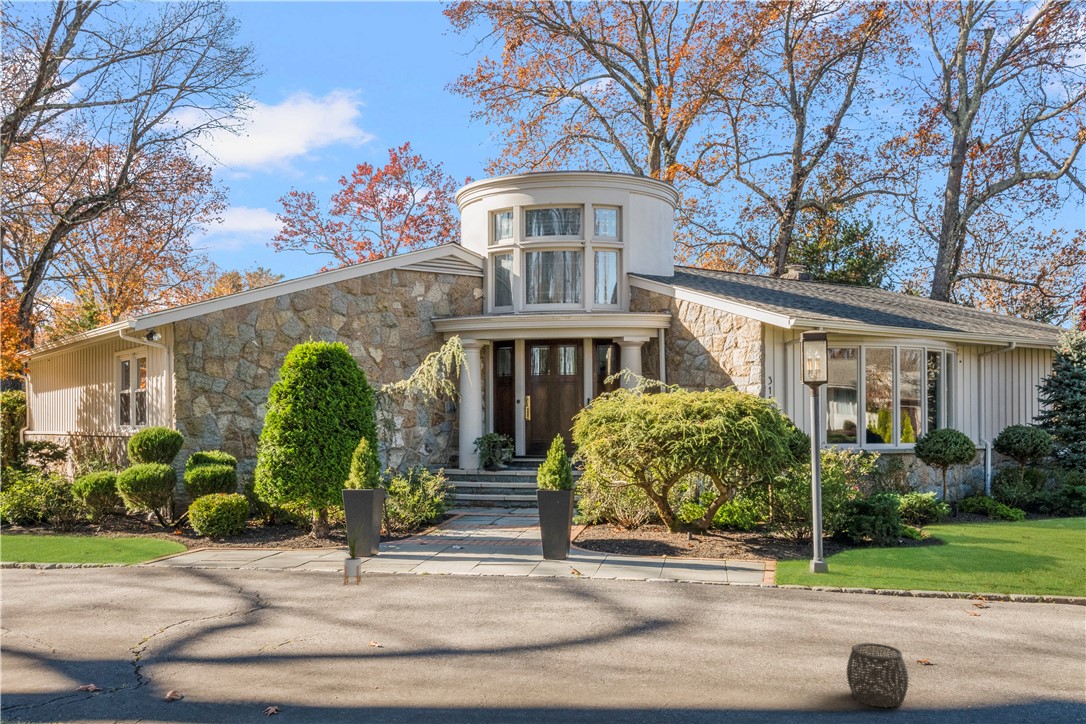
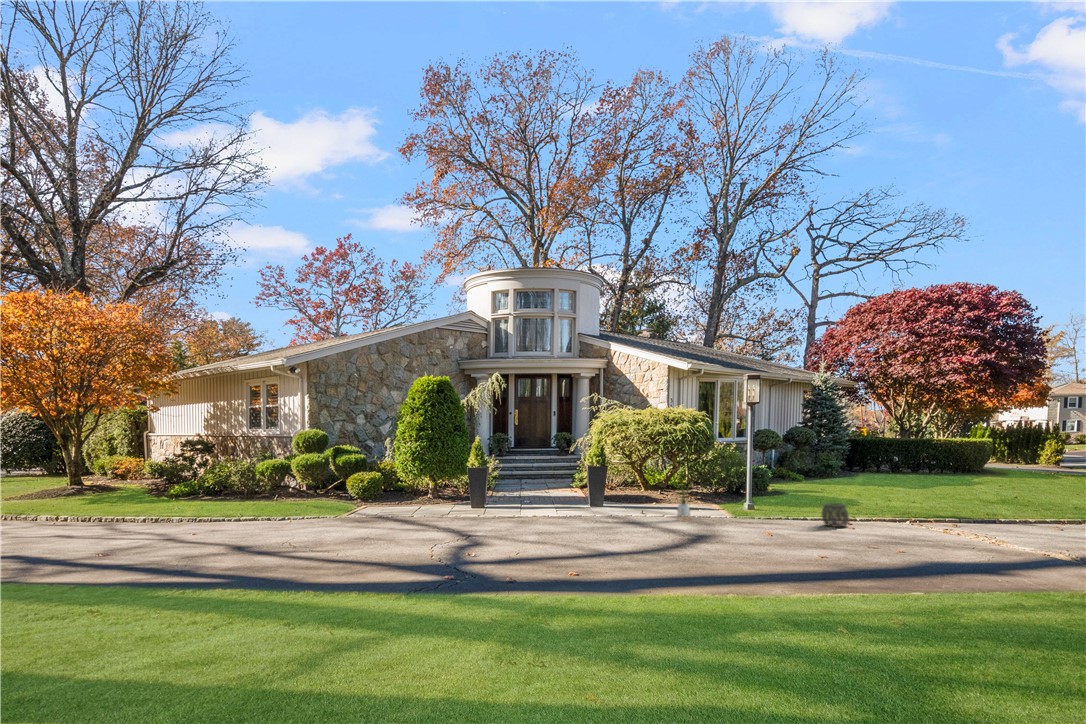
house plant: present [343,529,361,585] -> present [677,485,690,517]

